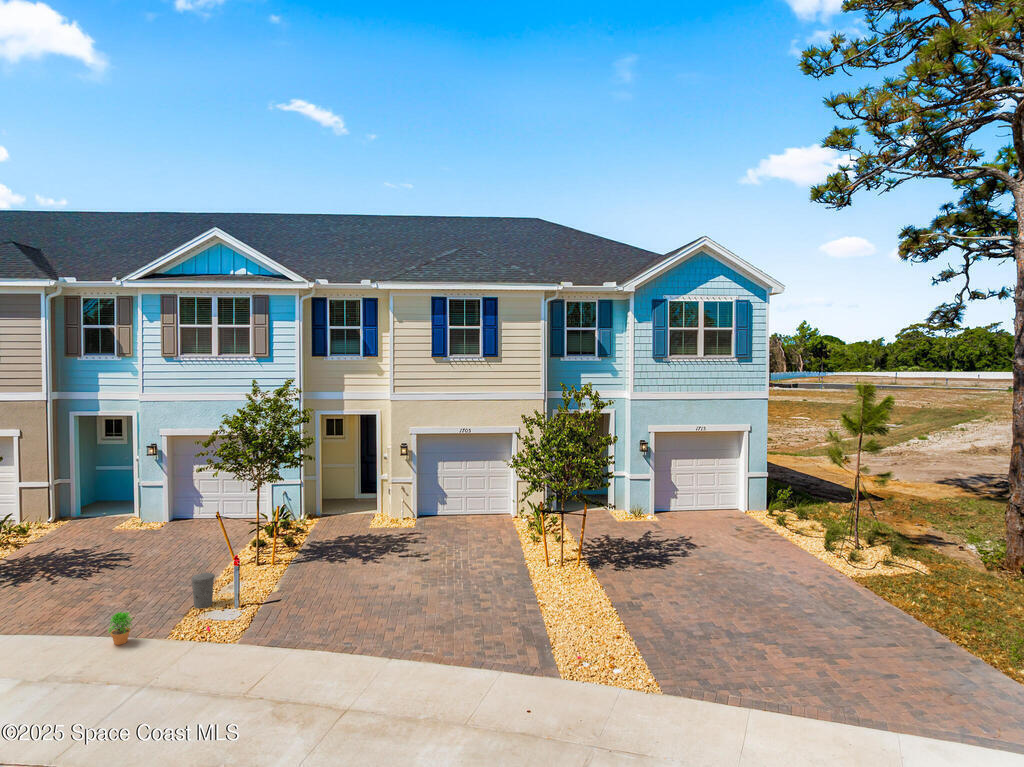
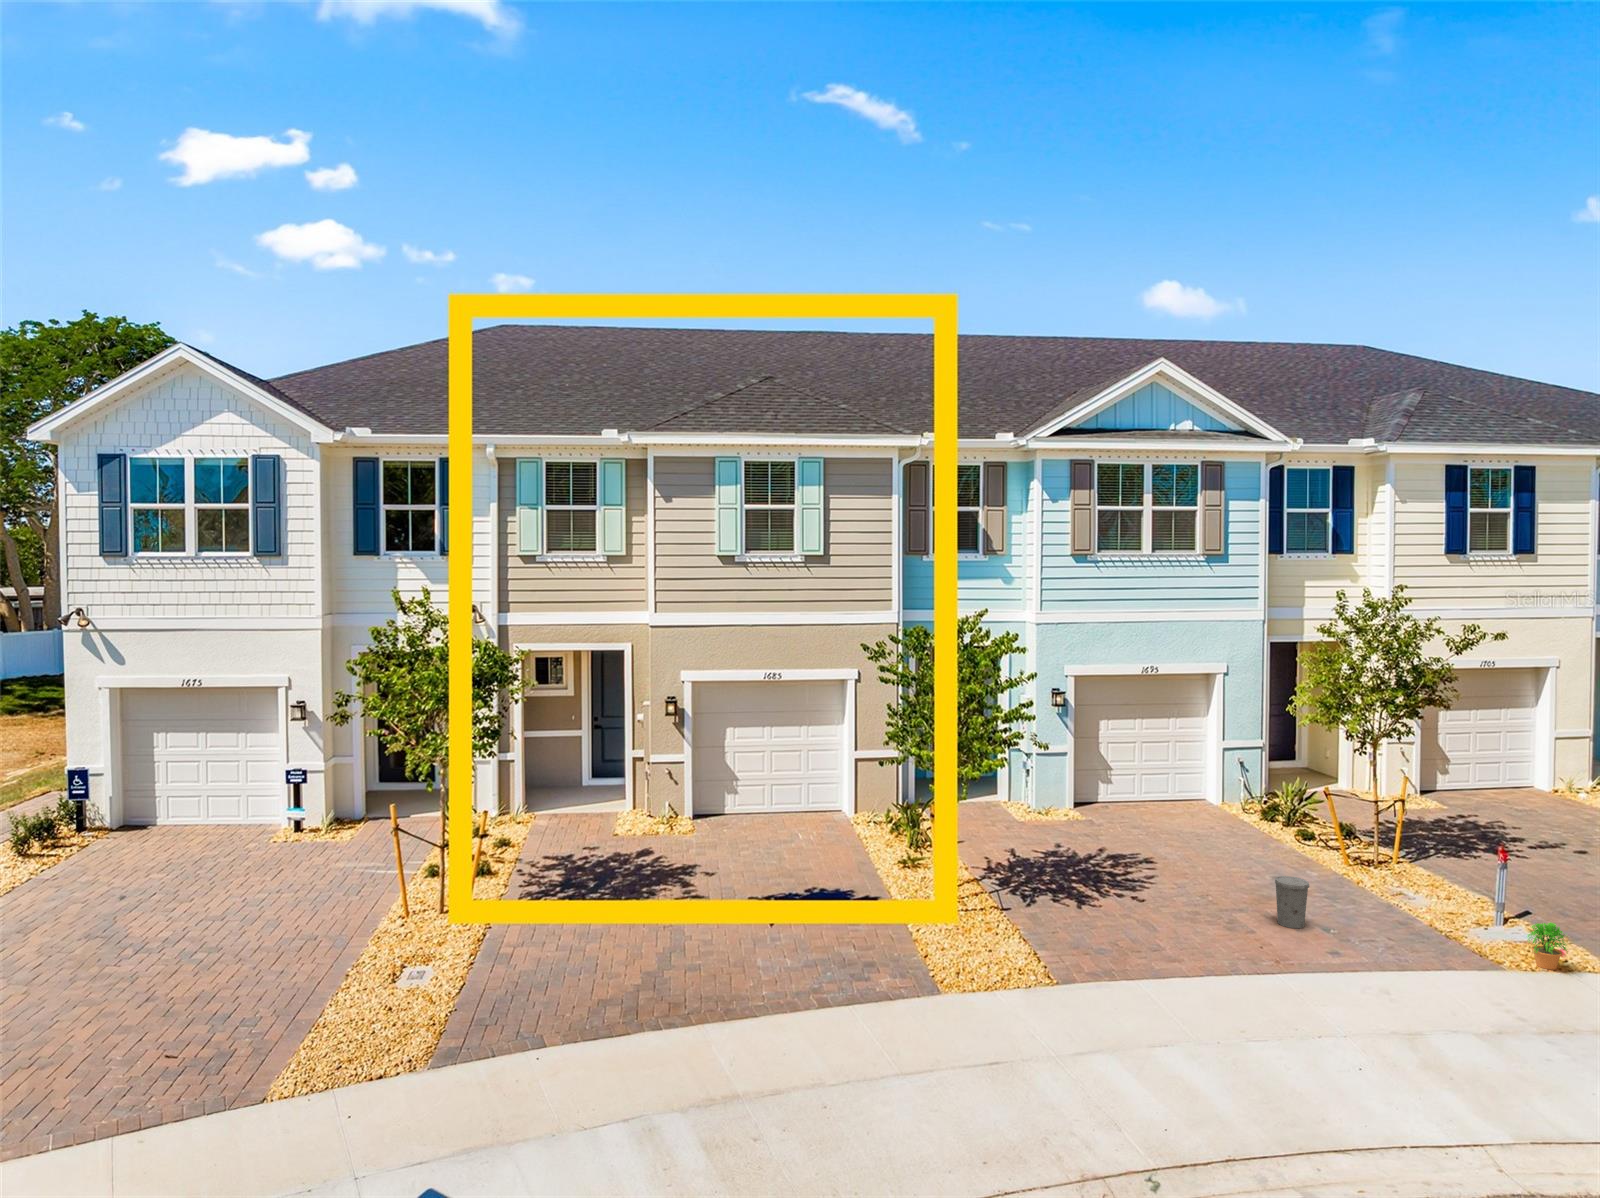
trash can: present [191,573,215,608] -> present [1275,876,1309,928]

